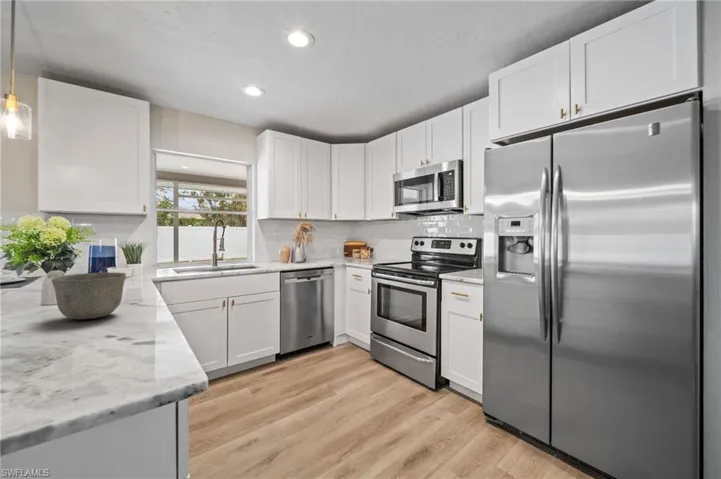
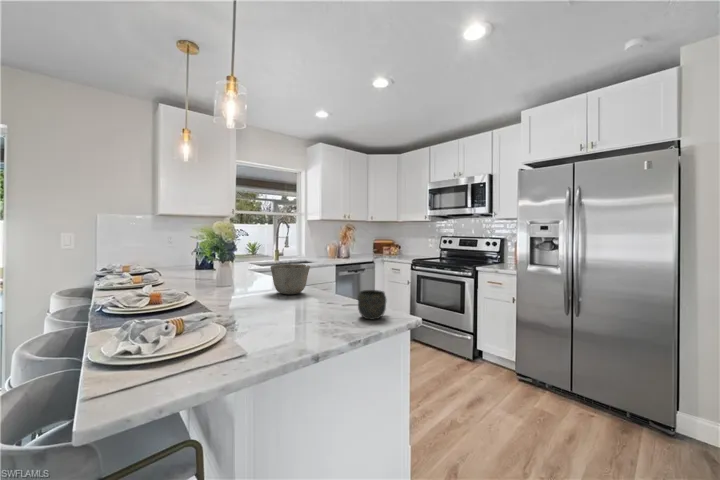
mug: none [47,325,137,388] -> present [358,290,386,320]

